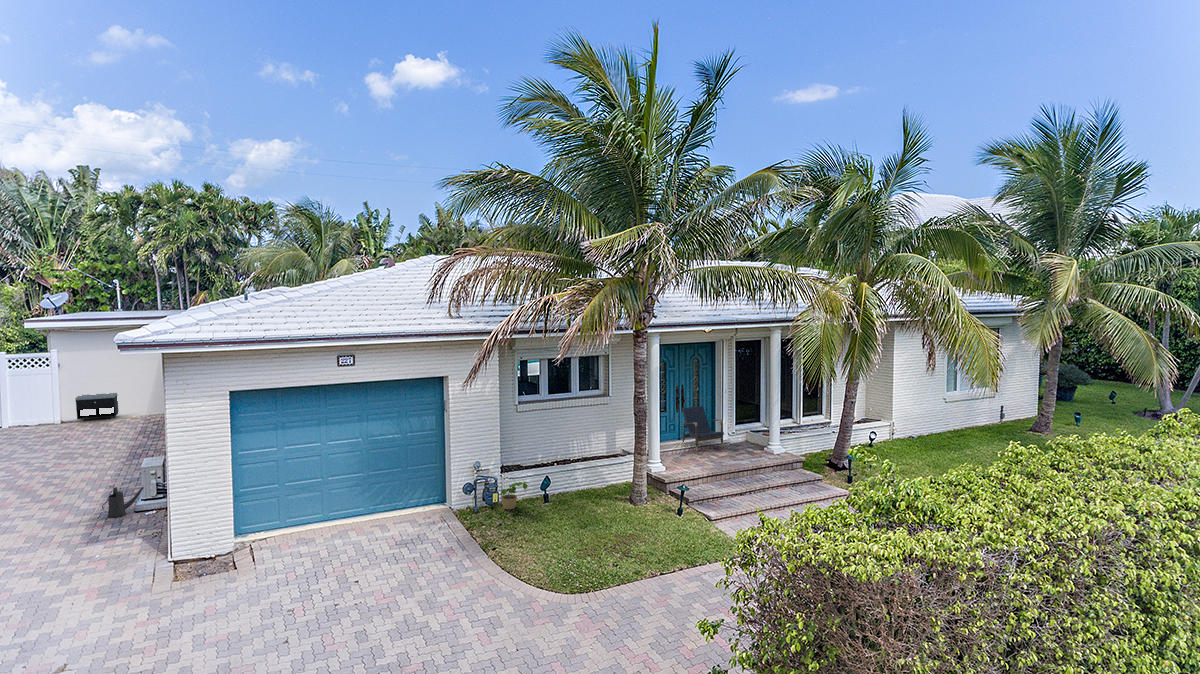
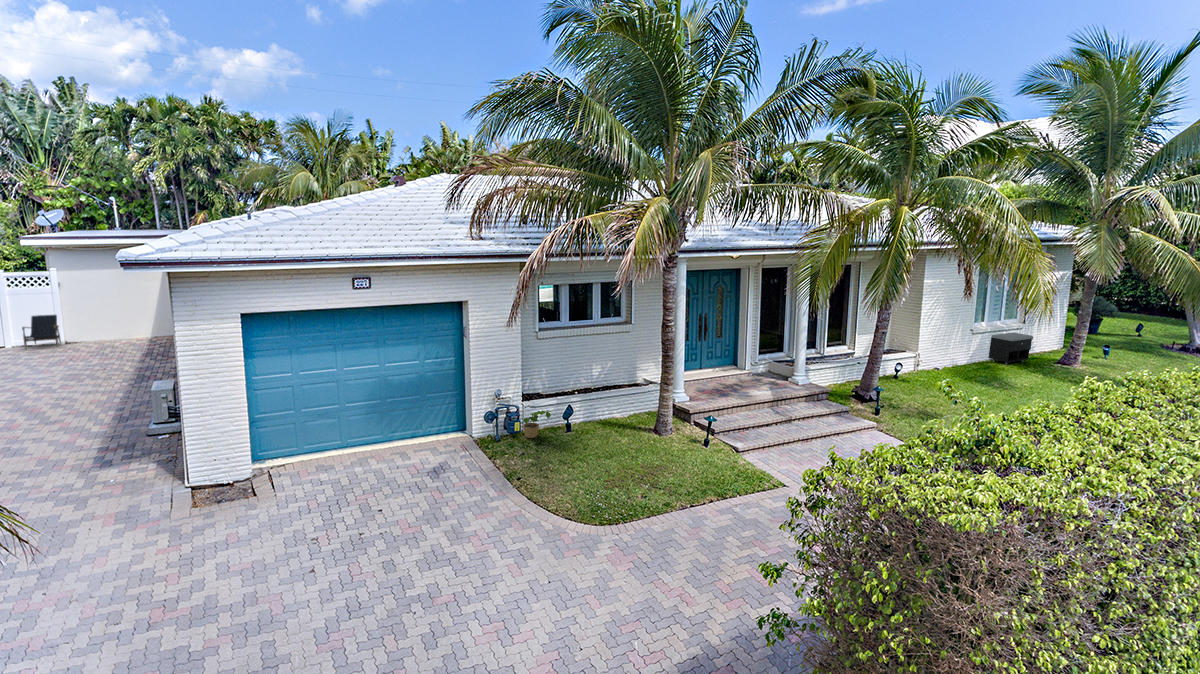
storage bench: present [75,393,119,421] -> present [988,332,1033,364]
lounge chair: present [682,406,724,451] -> present [22,315,61,348]
watering can: present [102,487,144,518] -> none [113,410,155,442]

